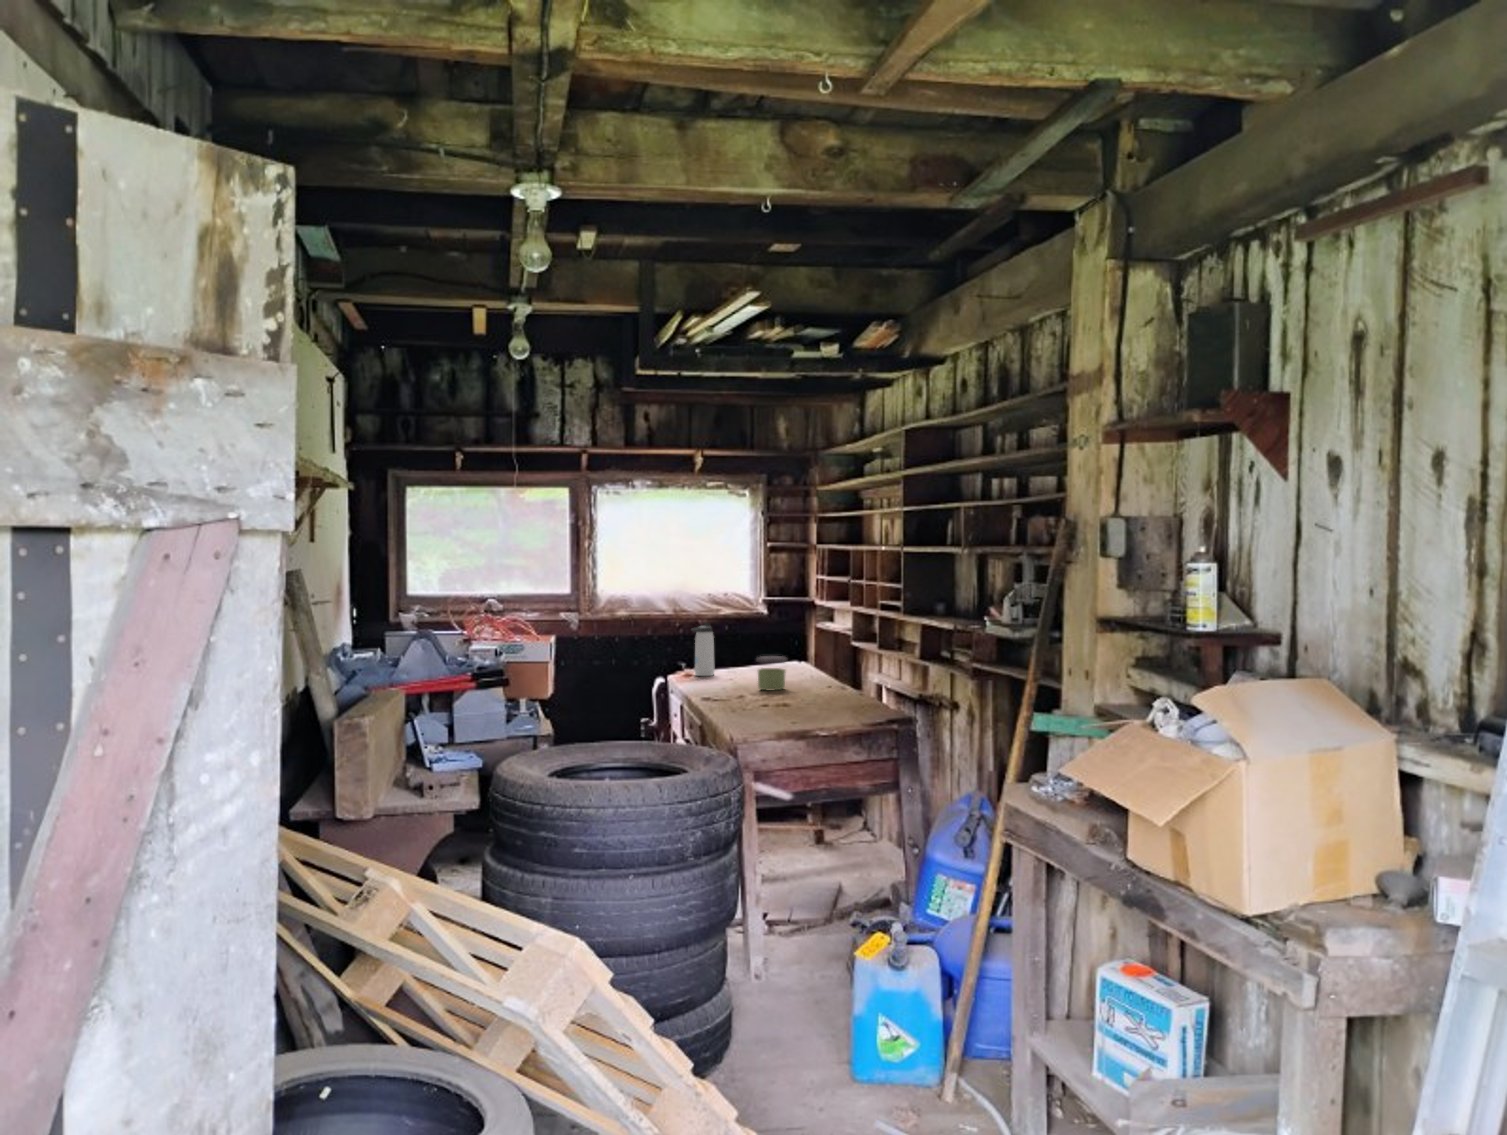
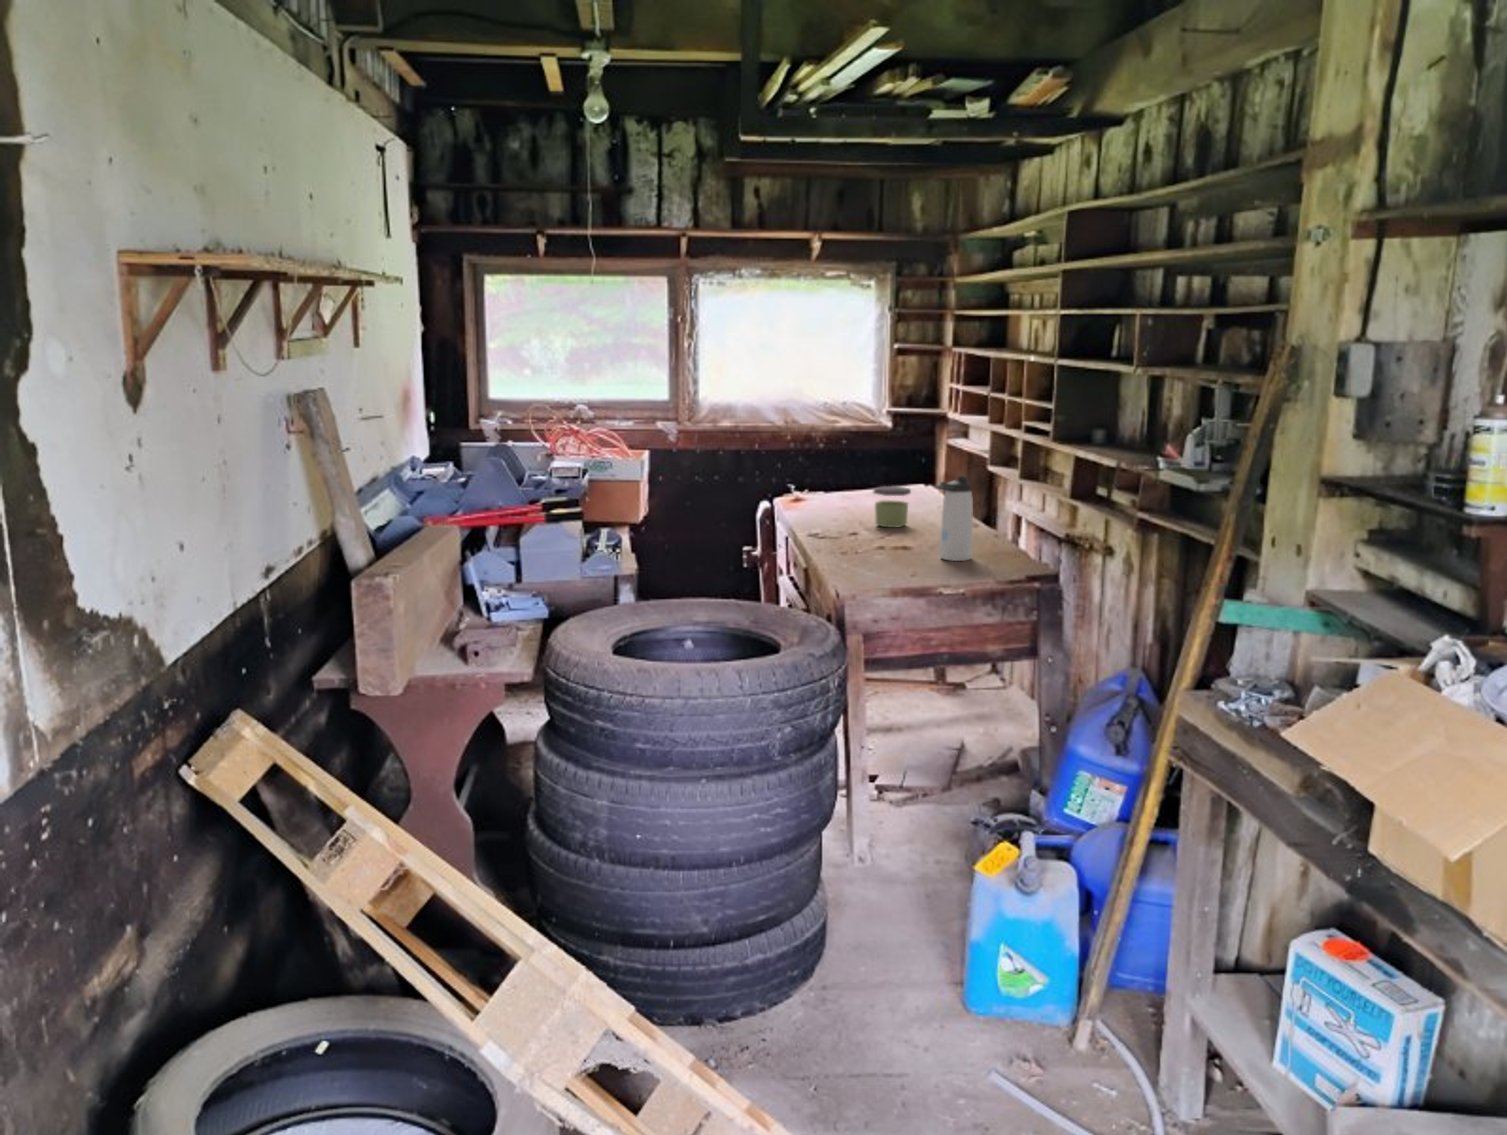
thermos bottle: present [691,623,714,676] -> present [937,476,973,561]

